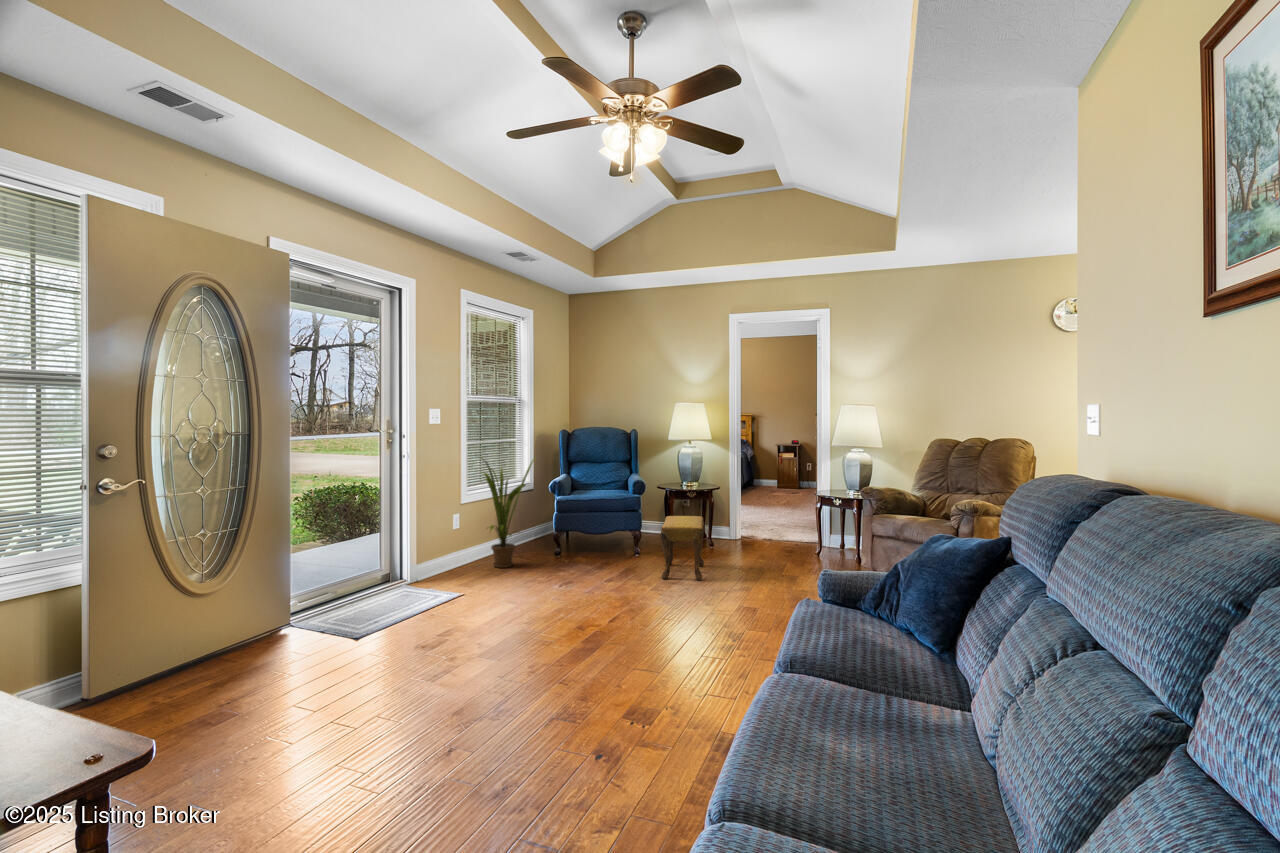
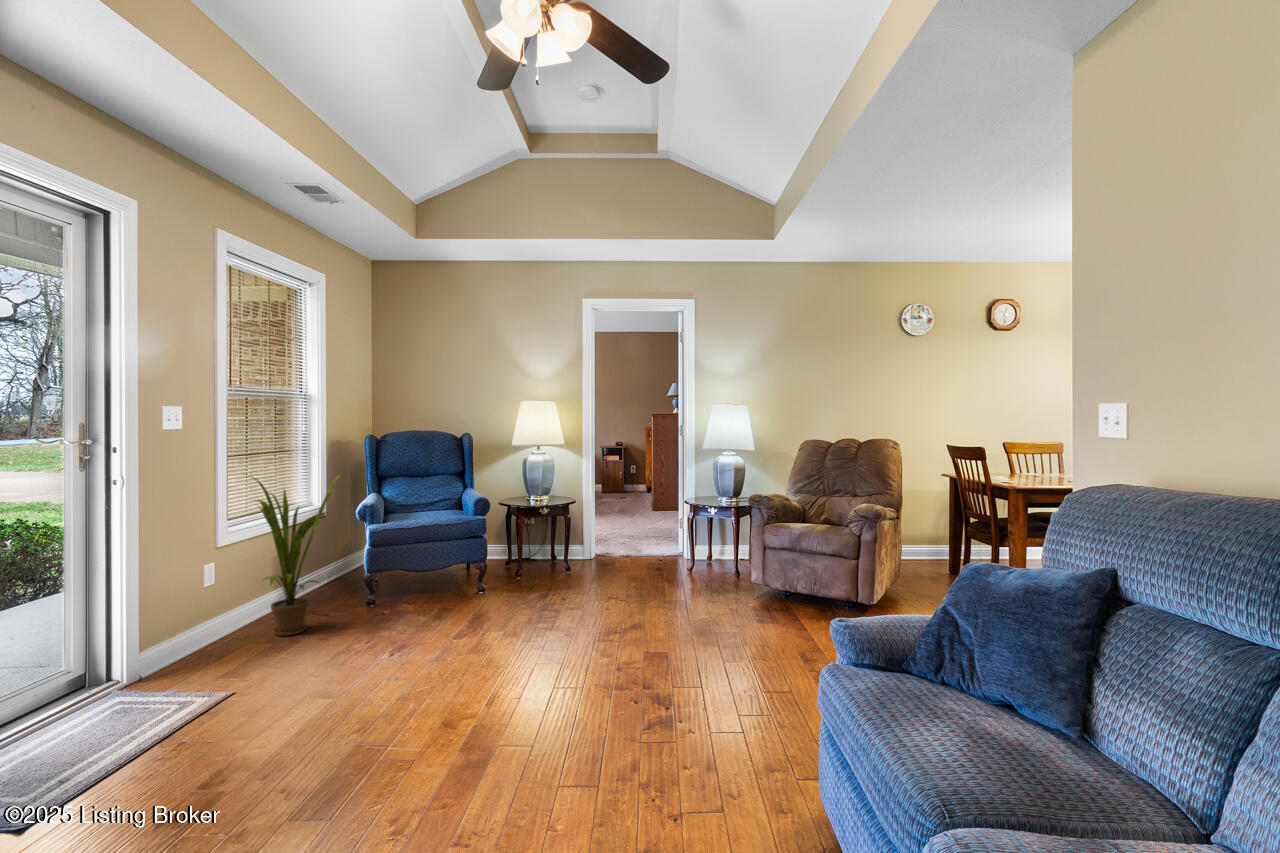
footstool: present [661,516,704,580] -> none [524,542,580,629]

